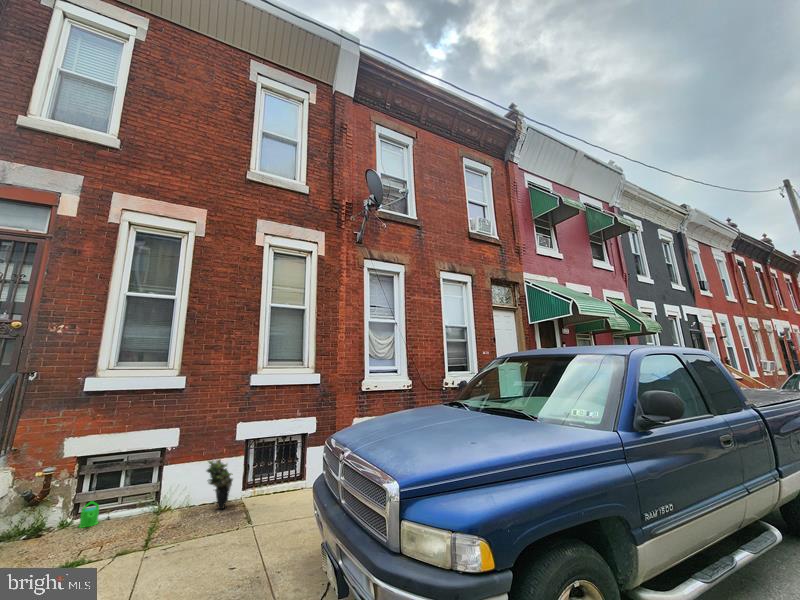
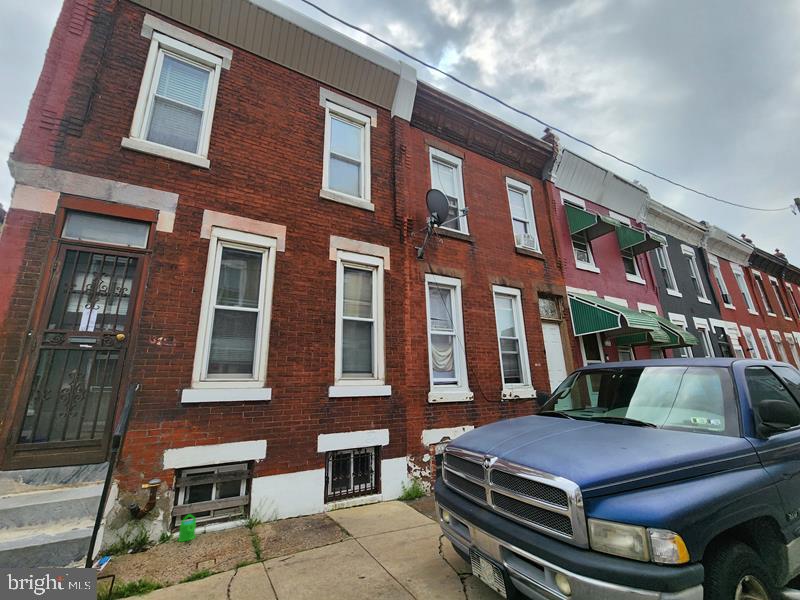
potted plant: present [206,459,233,509] -> none [295,469,321,523]

